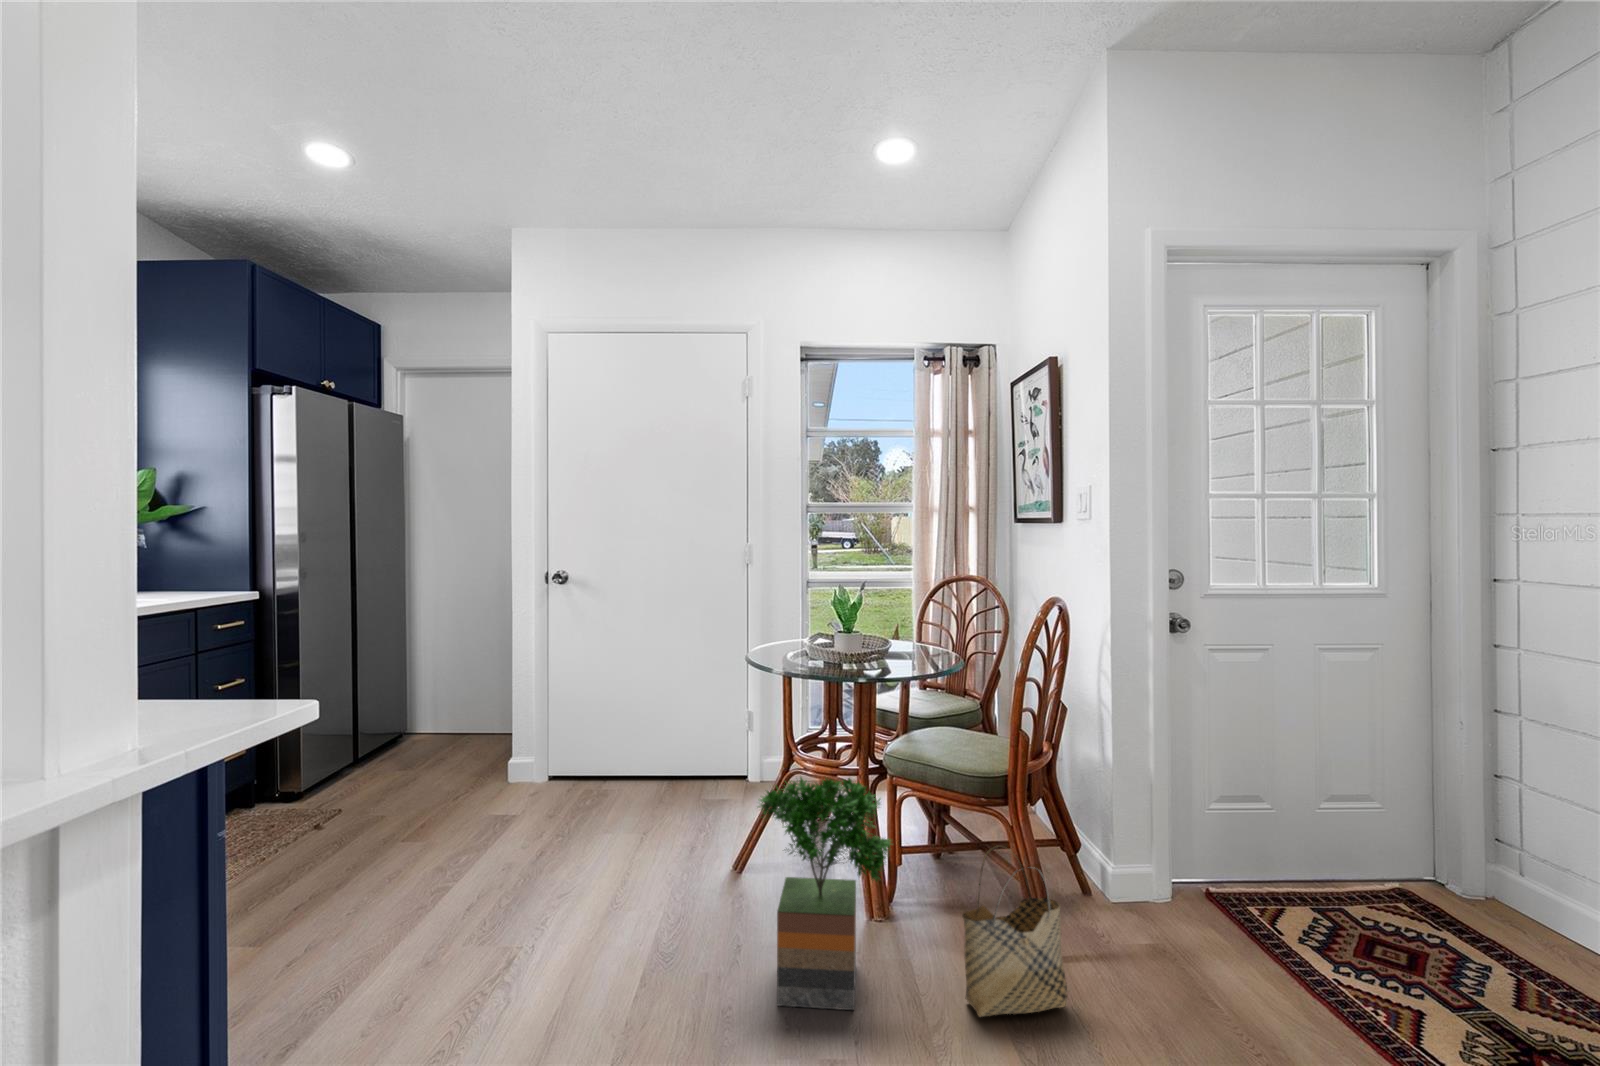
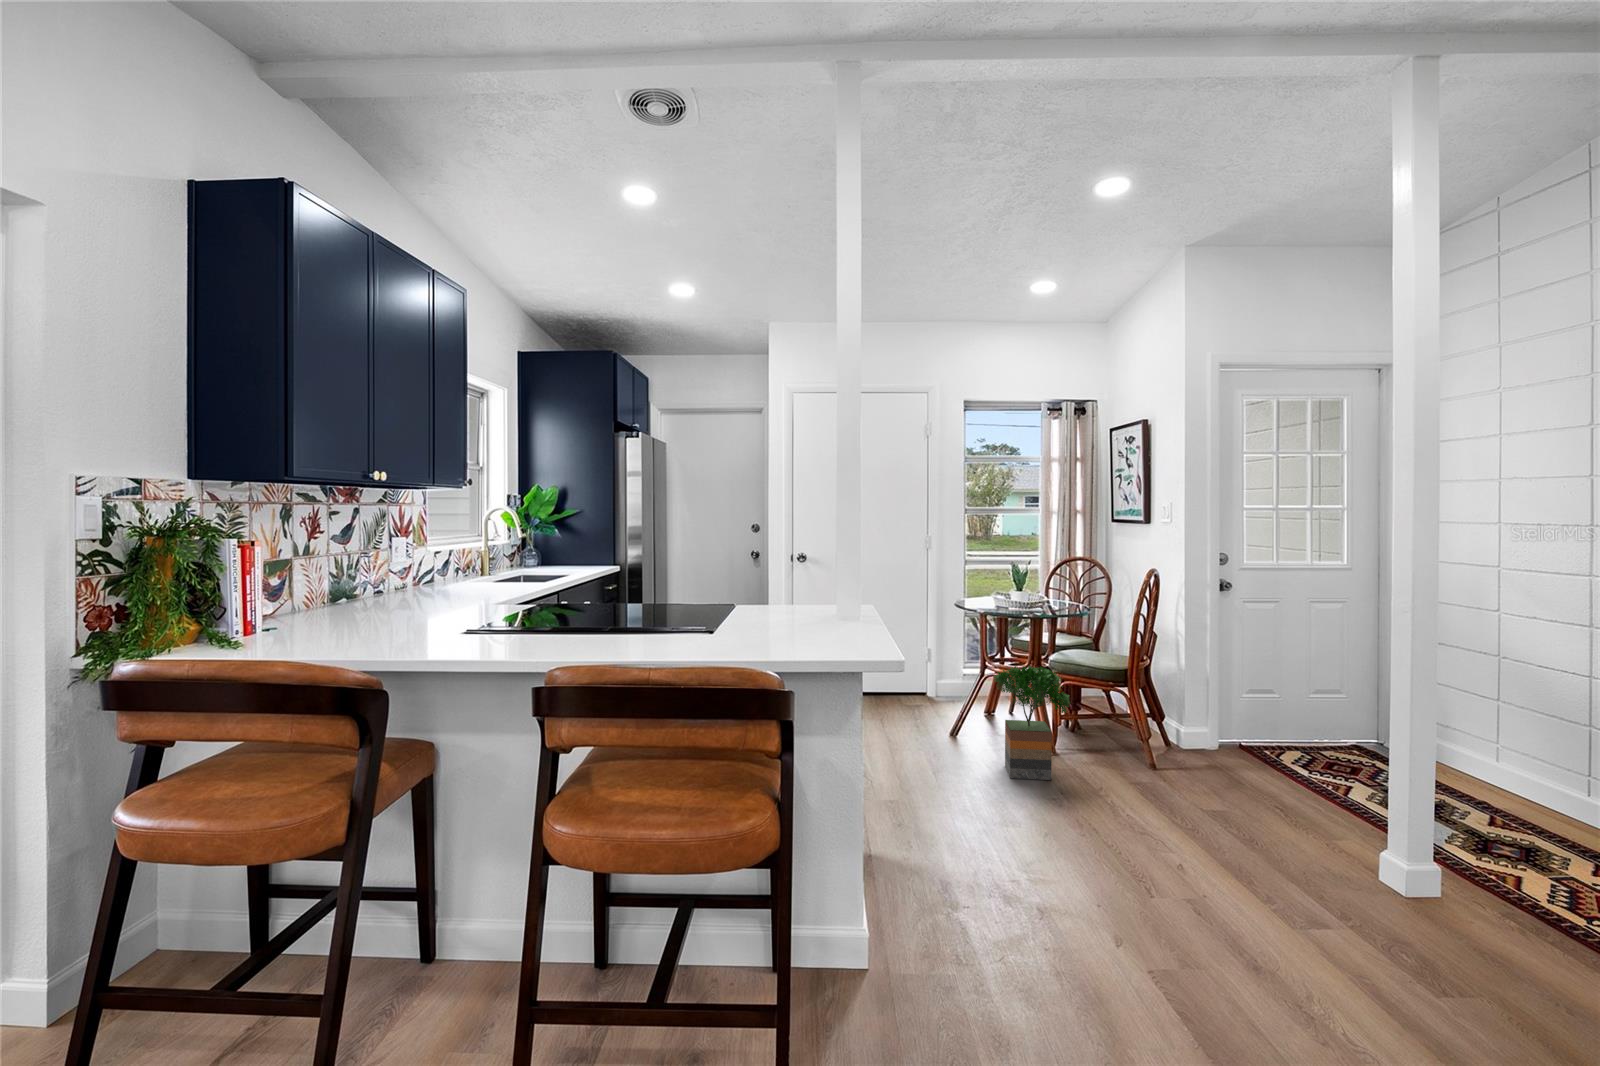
woven basket: present [962,845,1067,1017] -> none [1108,700,1163,782]

